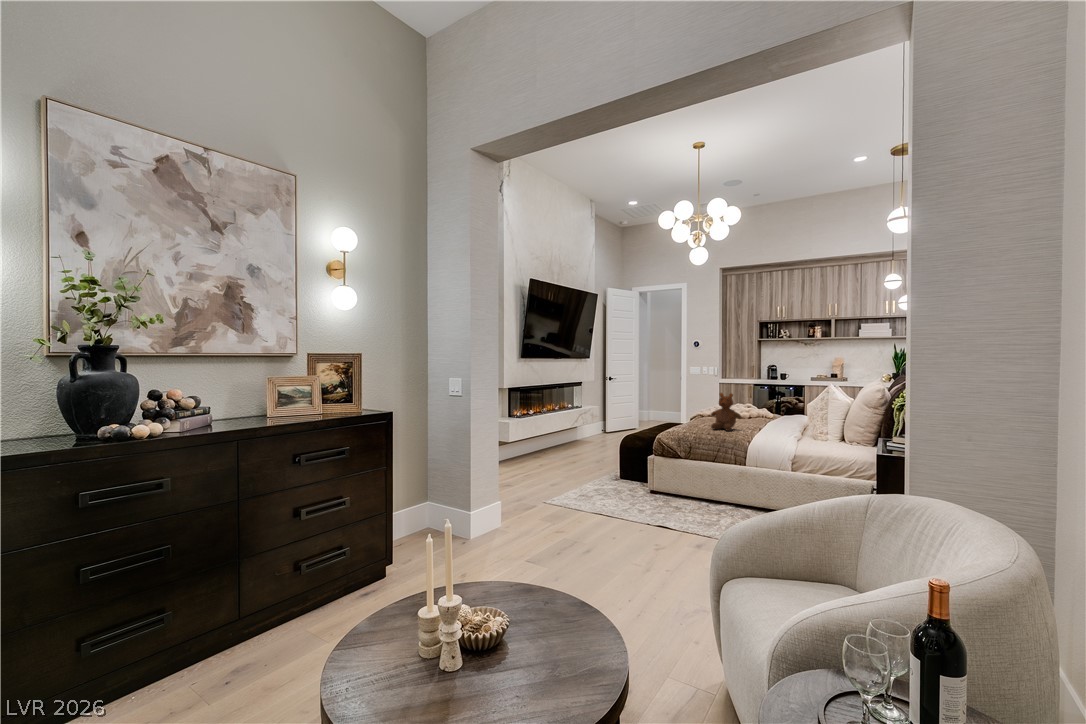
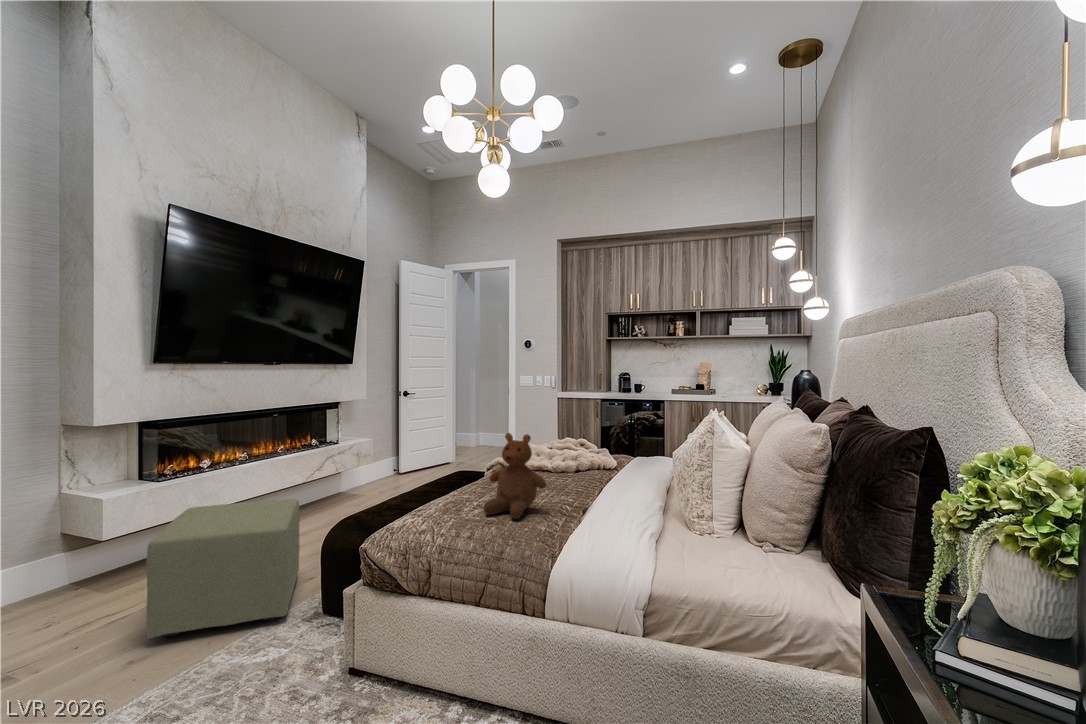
ottoman: none [544,429,605,482] -> present [146,499,300,639]

